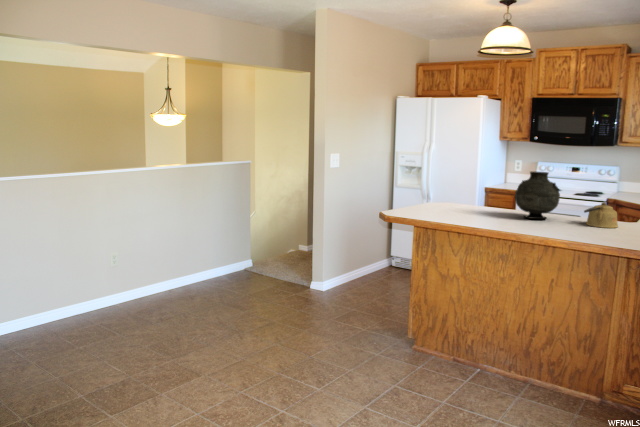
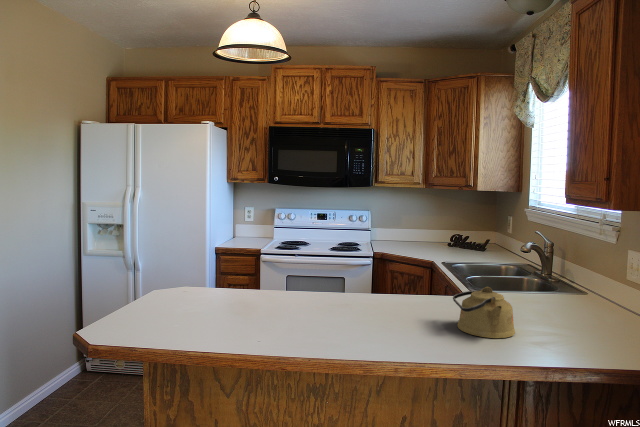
vase: present [515,171,560,219] -> none [329,235,412,333]

